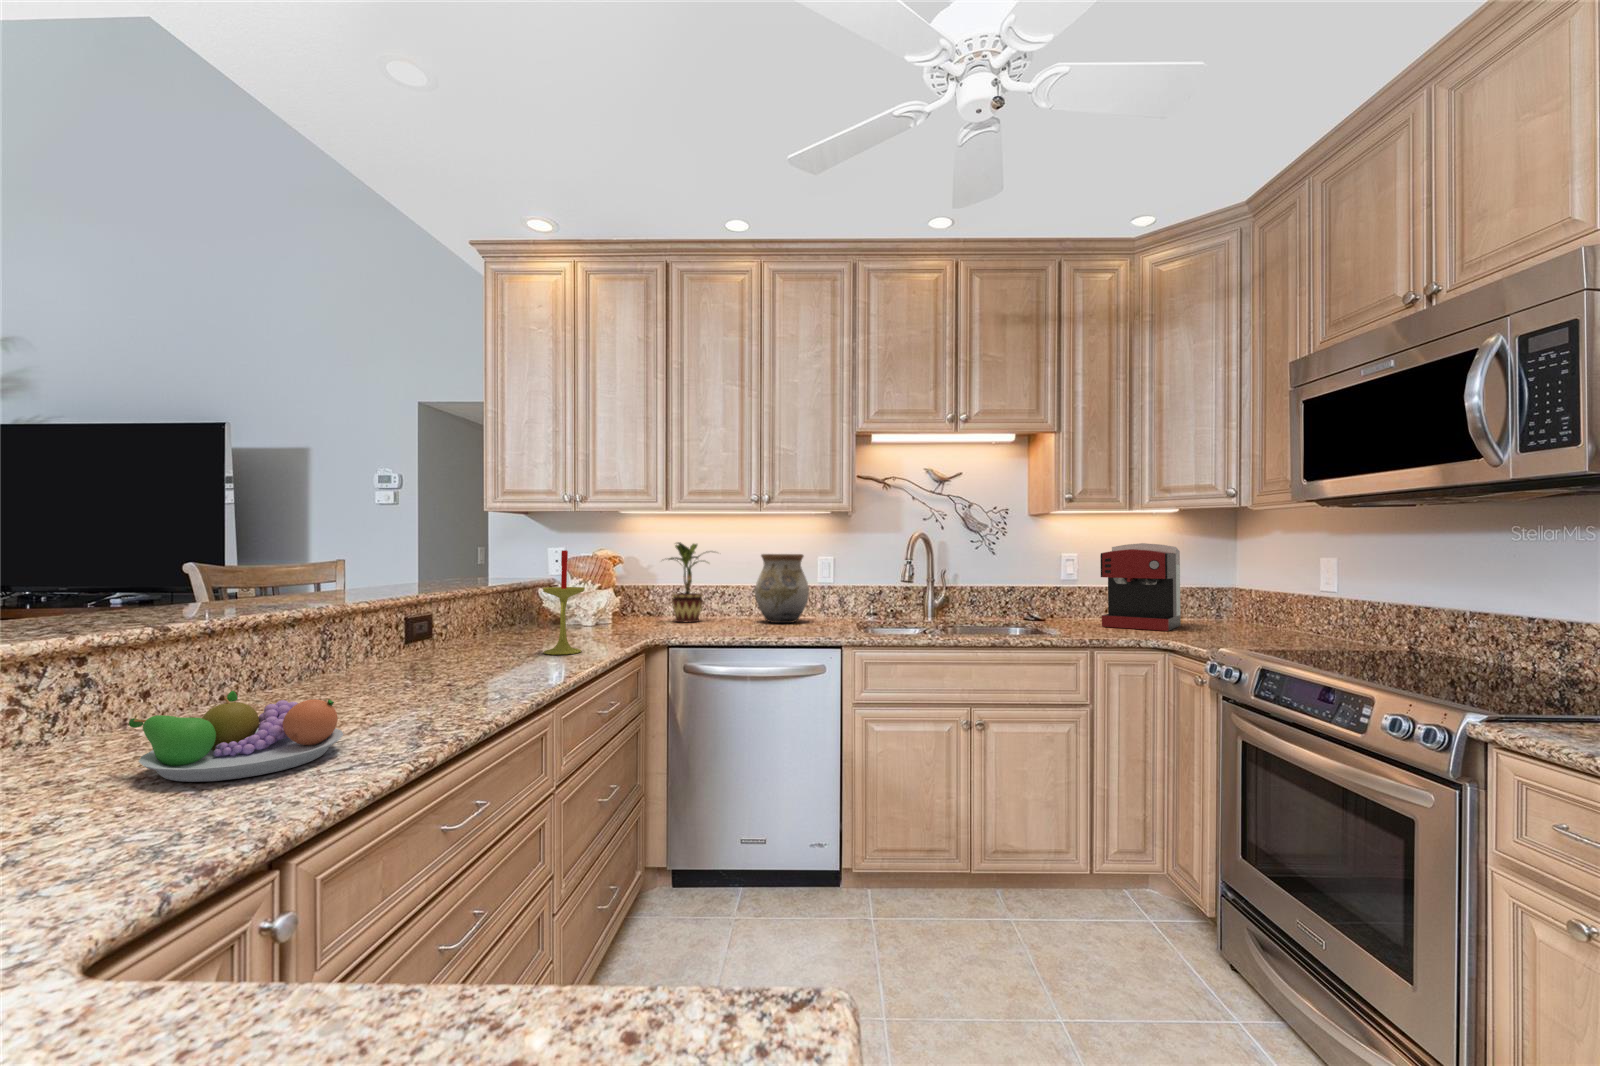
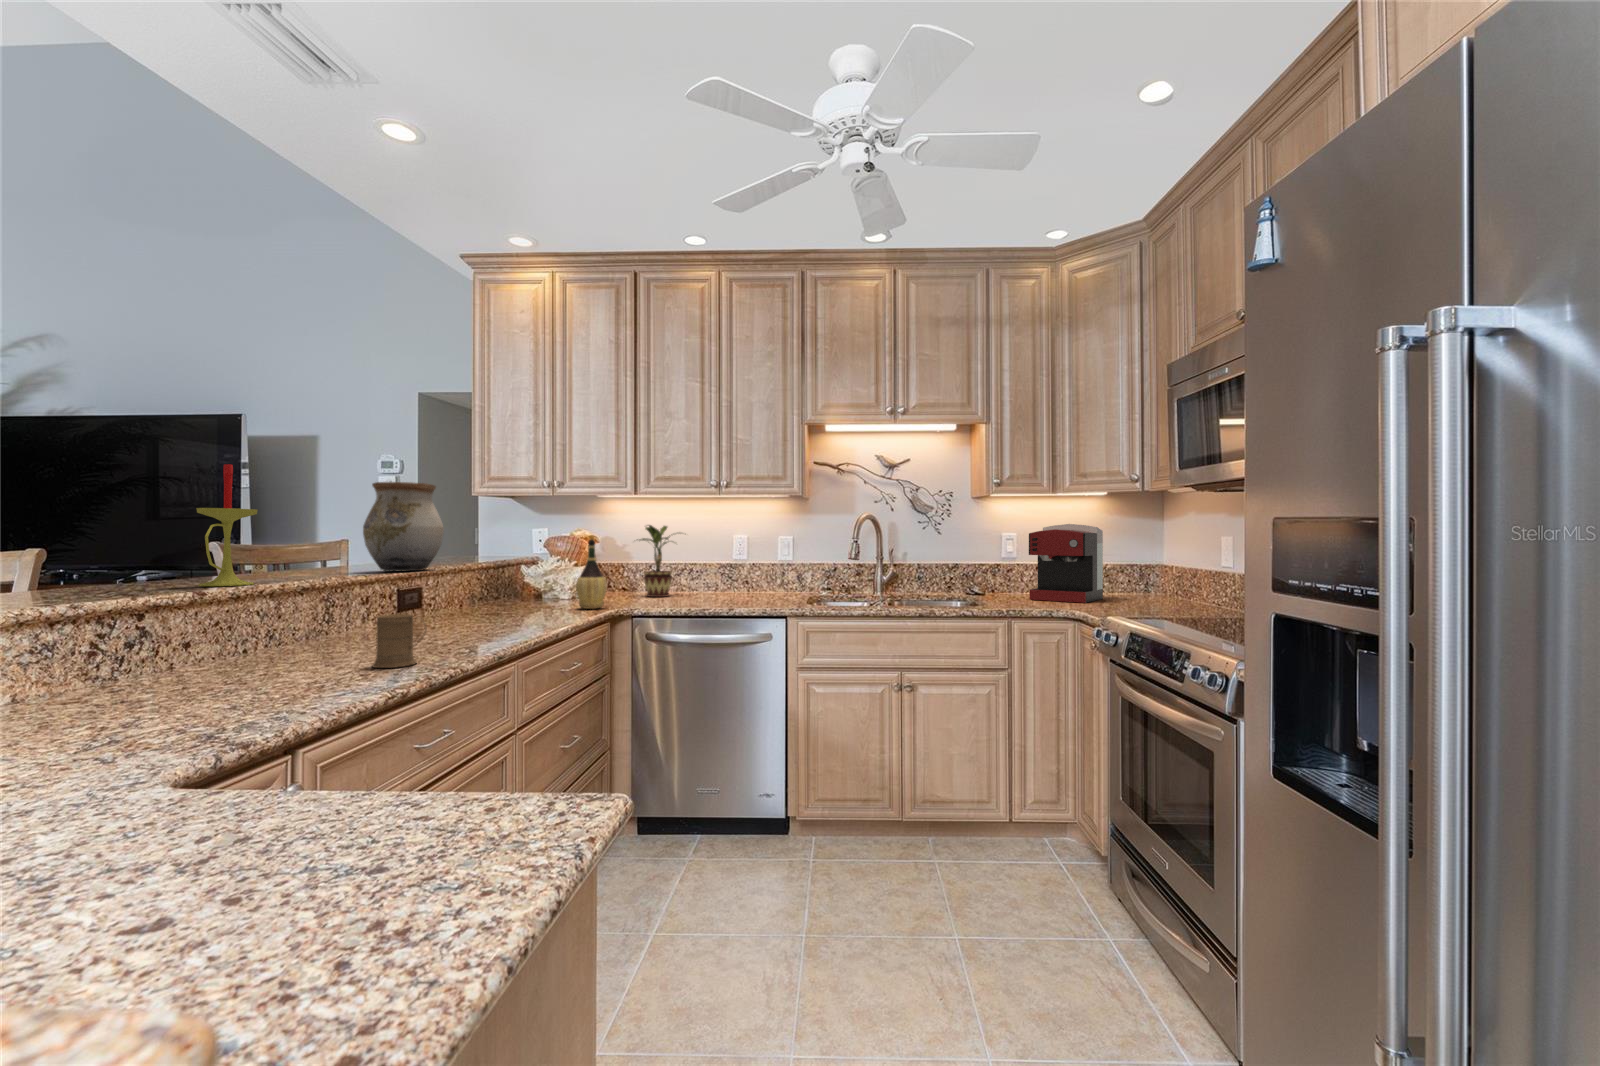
candle: present [543,550,584,655] -> present [196,464,258,586]
wine bottle: none [604,554,638,637] -> present [576,535,607,609]
vase: present [755,554,809,623] -> present [363,482,444,571]
mug: none [381,654,451,724] -> present [372,614,427,668]
fruit bowl: present [129,691,343,782] -> none [180,638,340,701]

